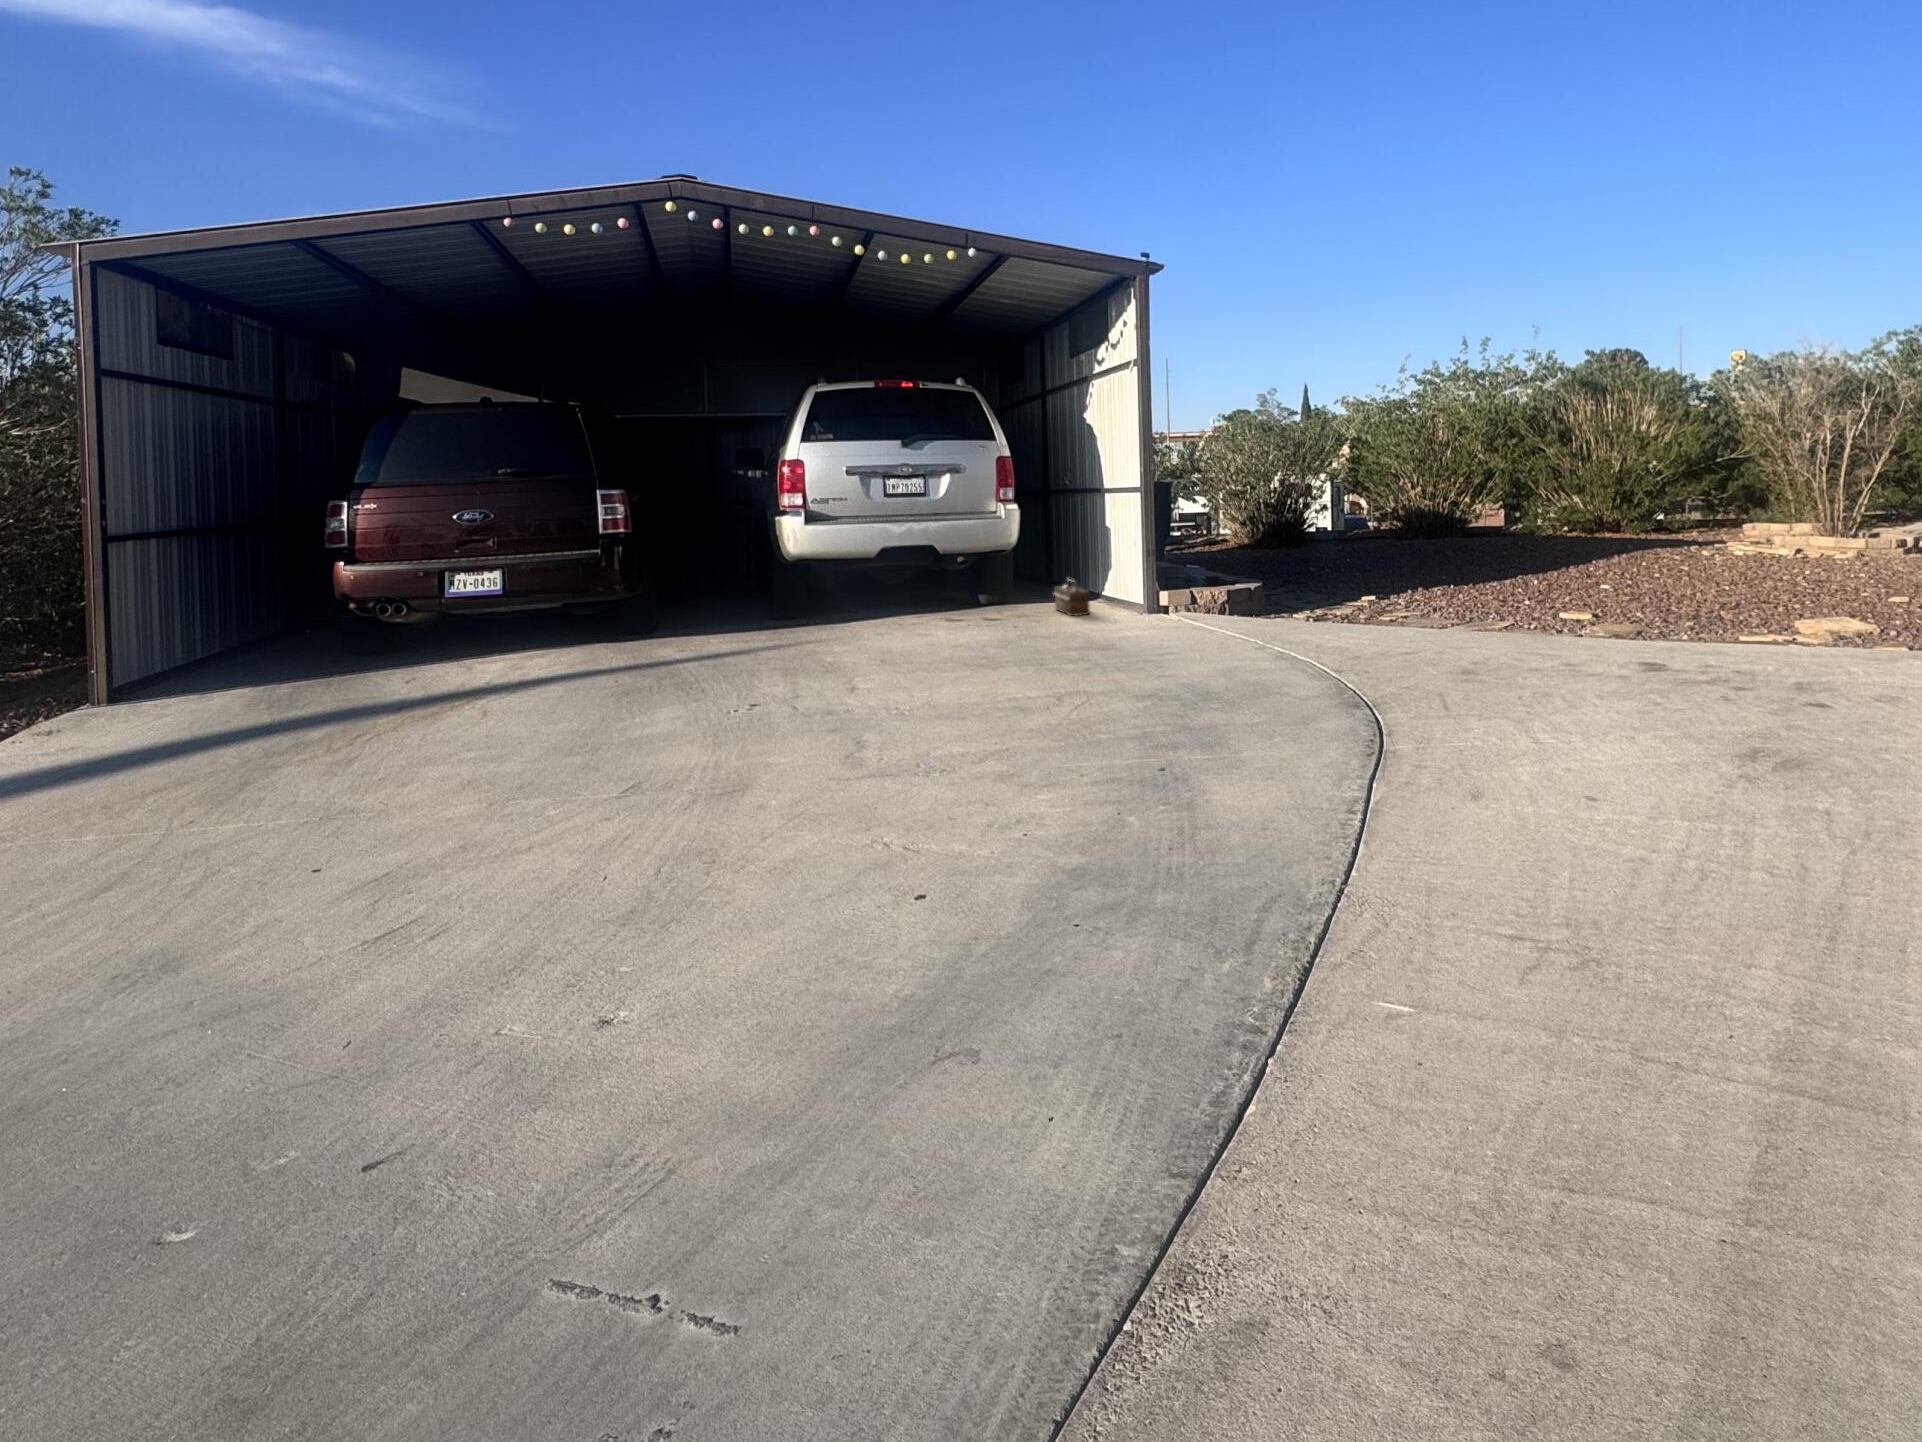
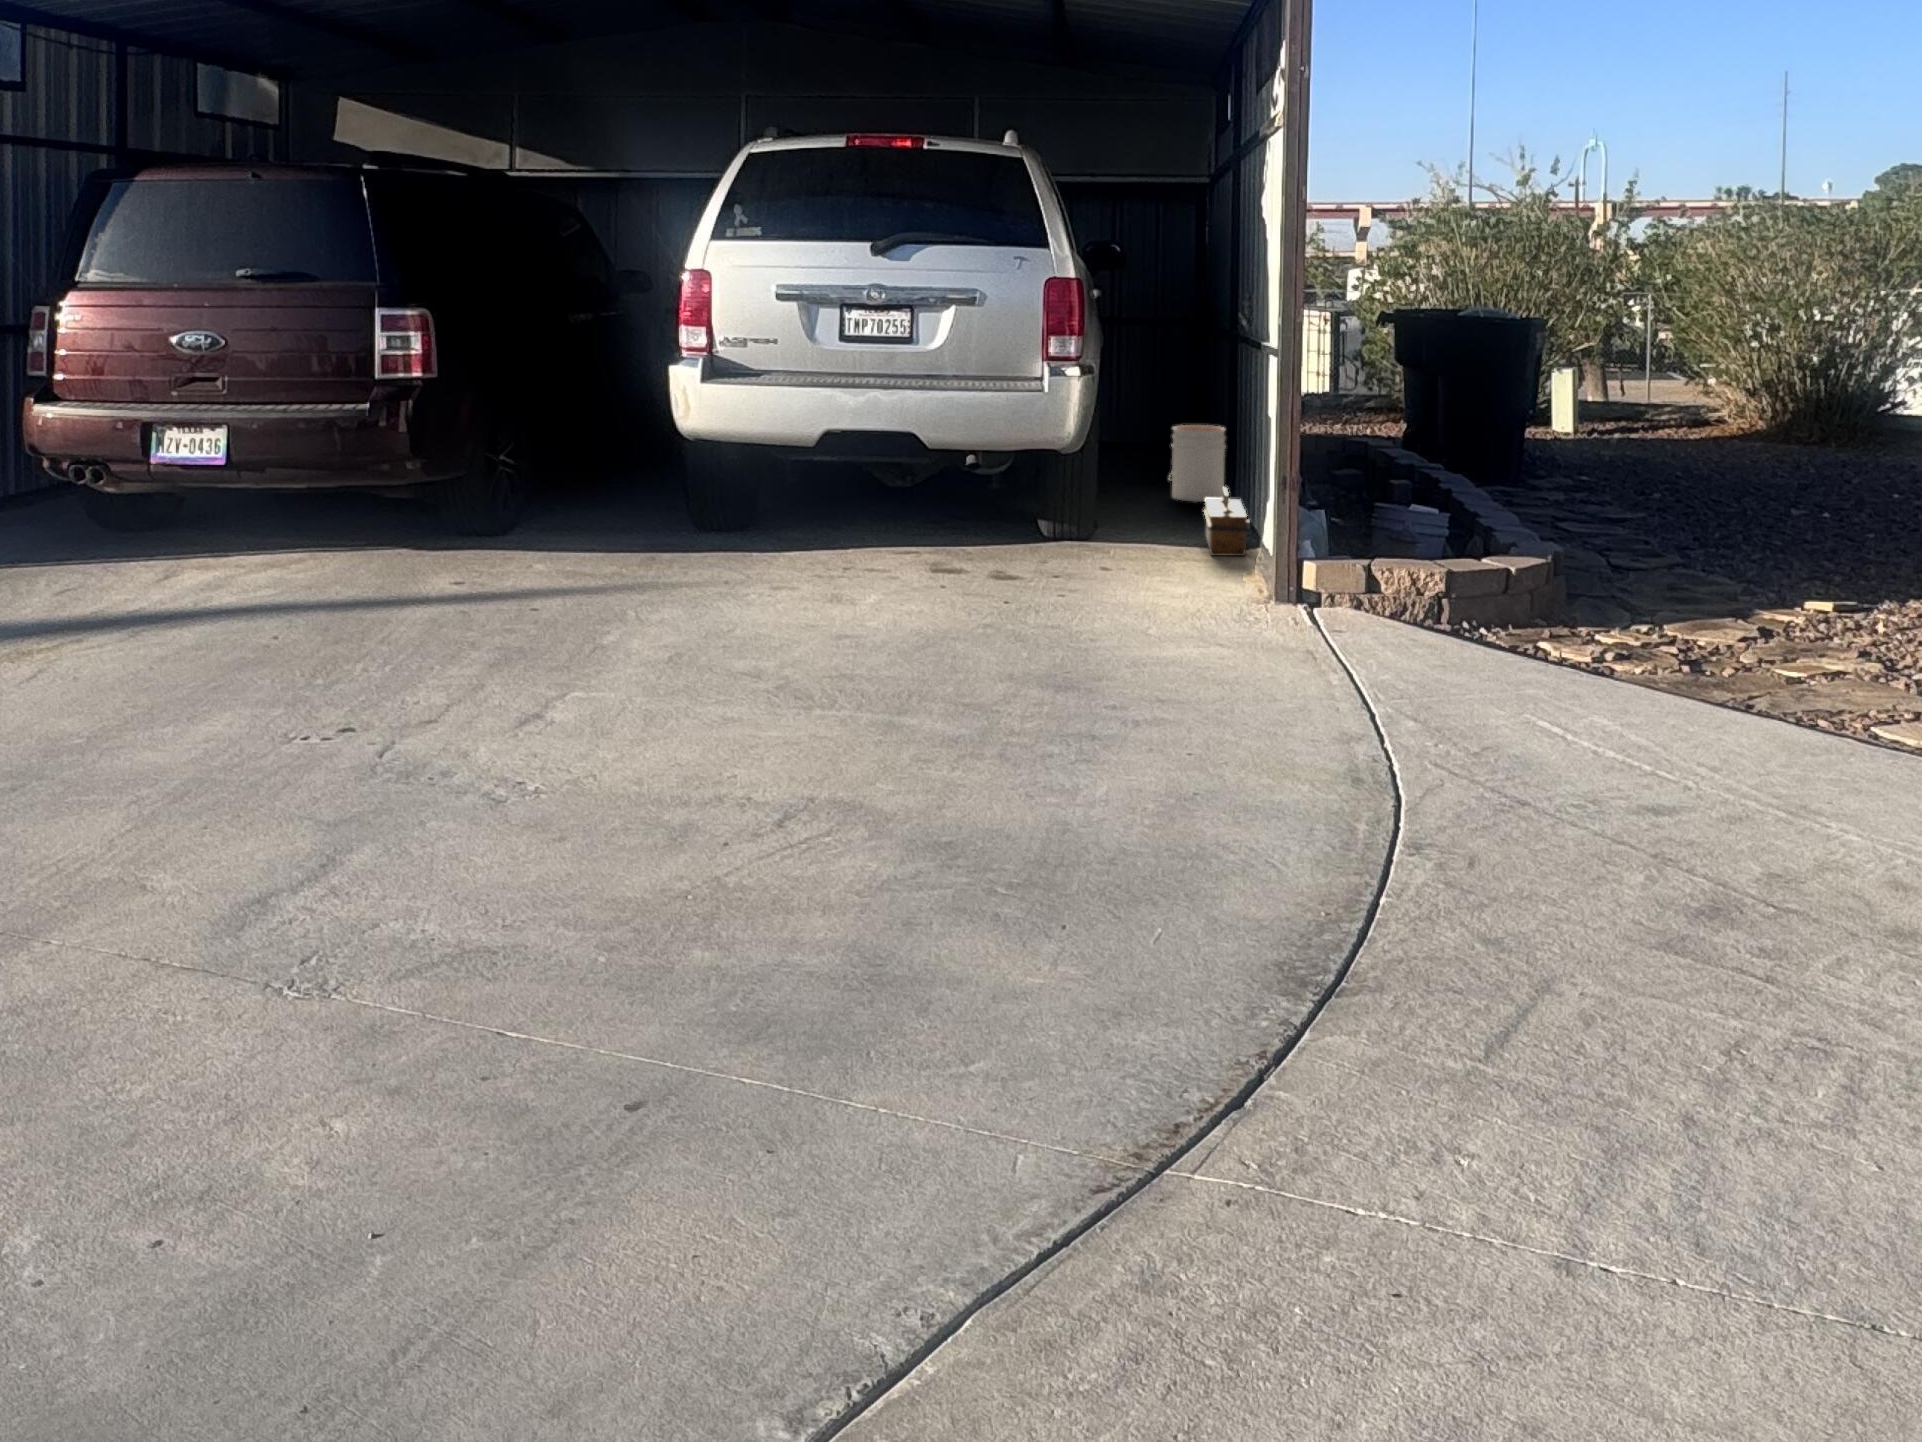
bucket: none [1002,552,1037,597] -> present [1171,425,1226,502]

